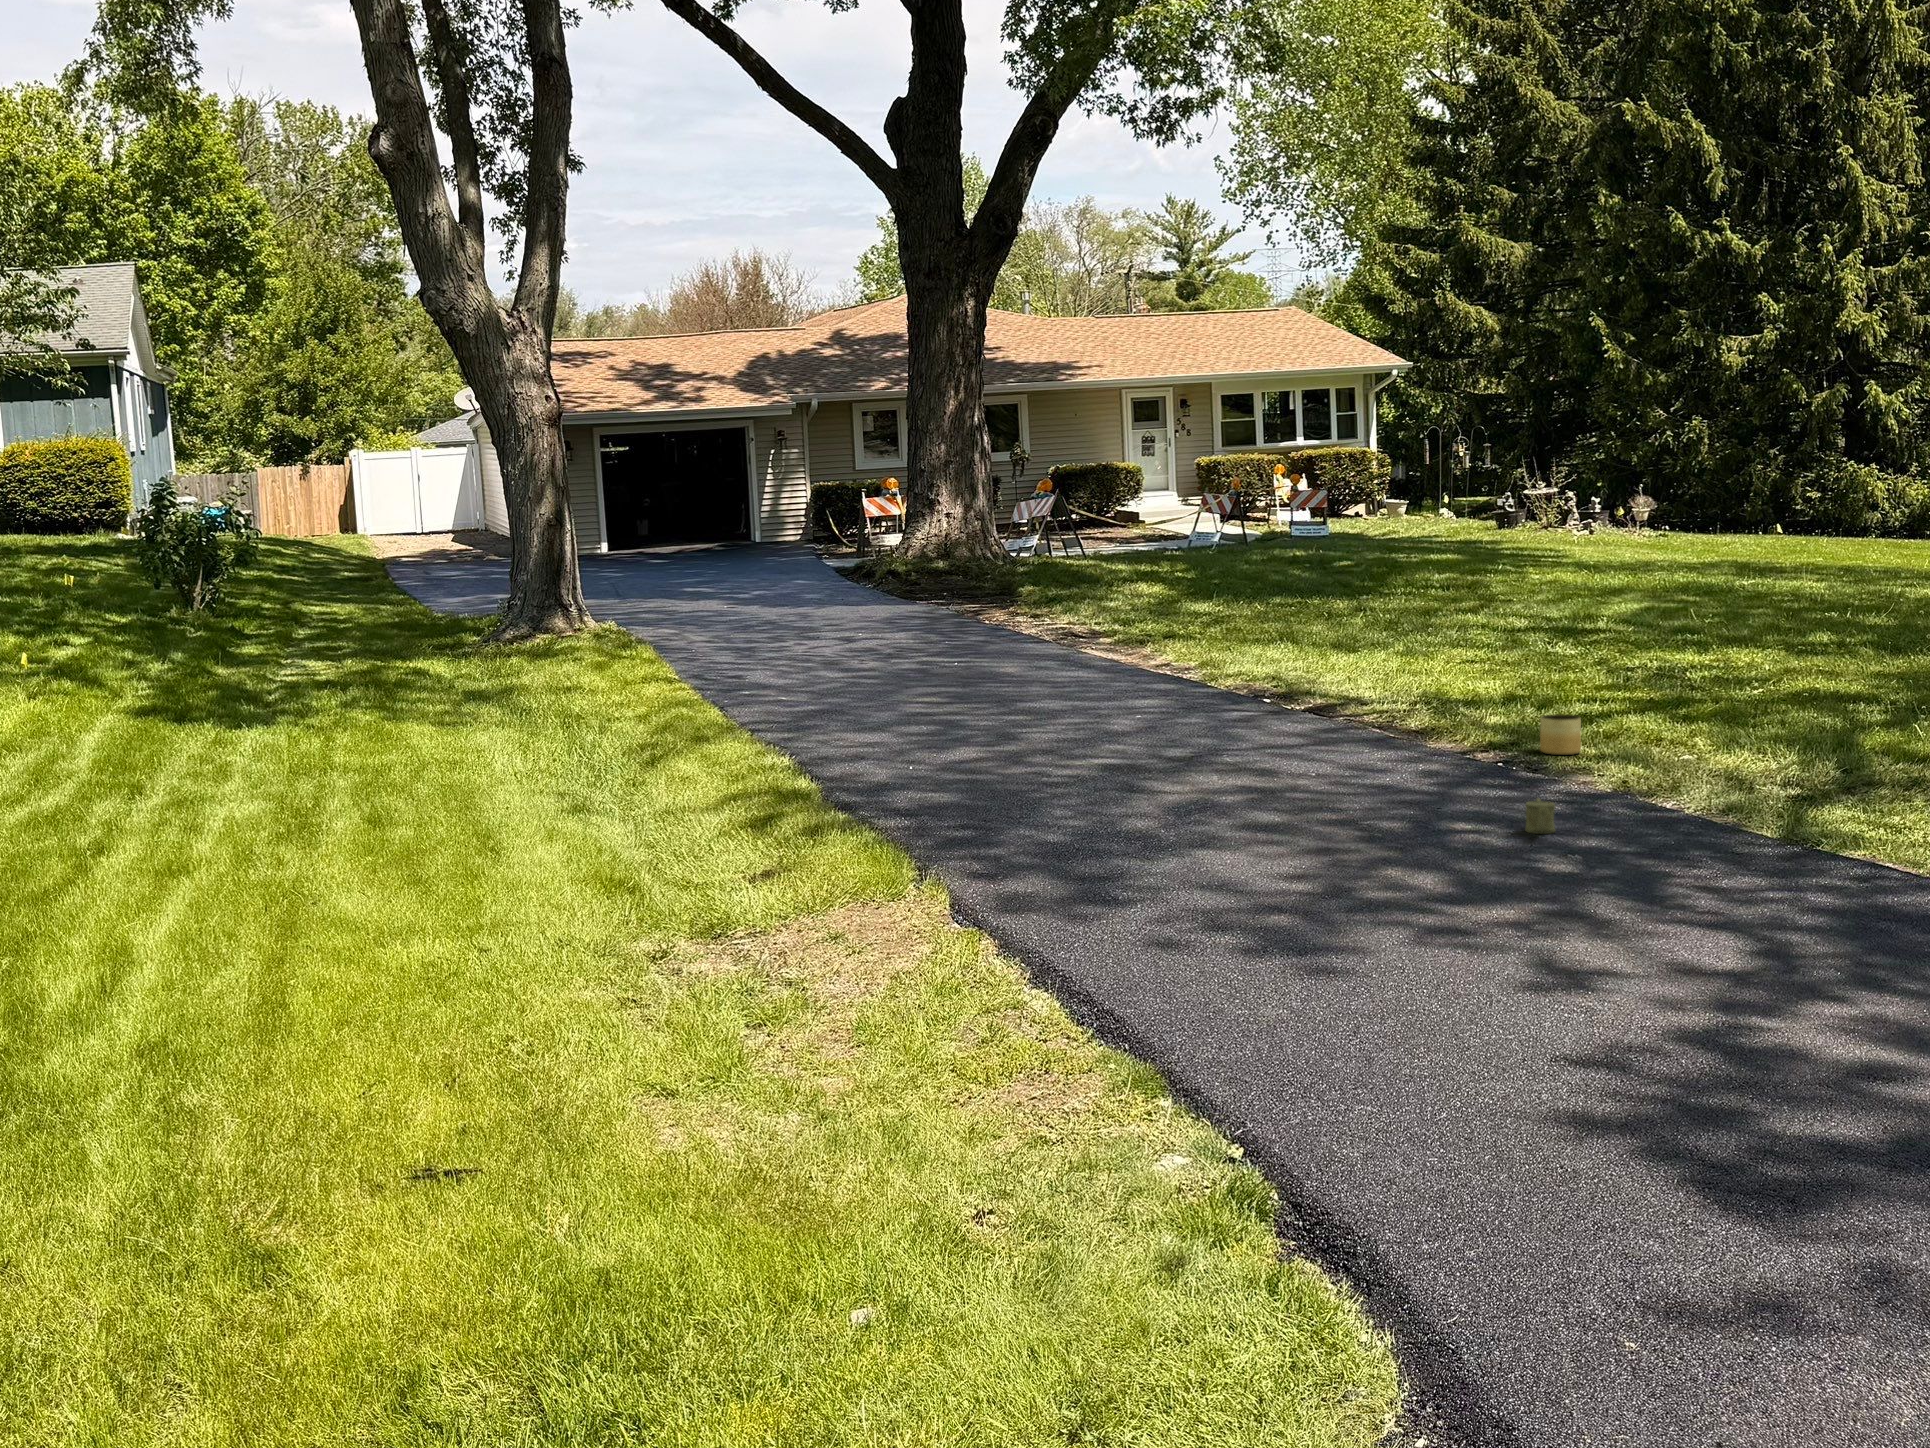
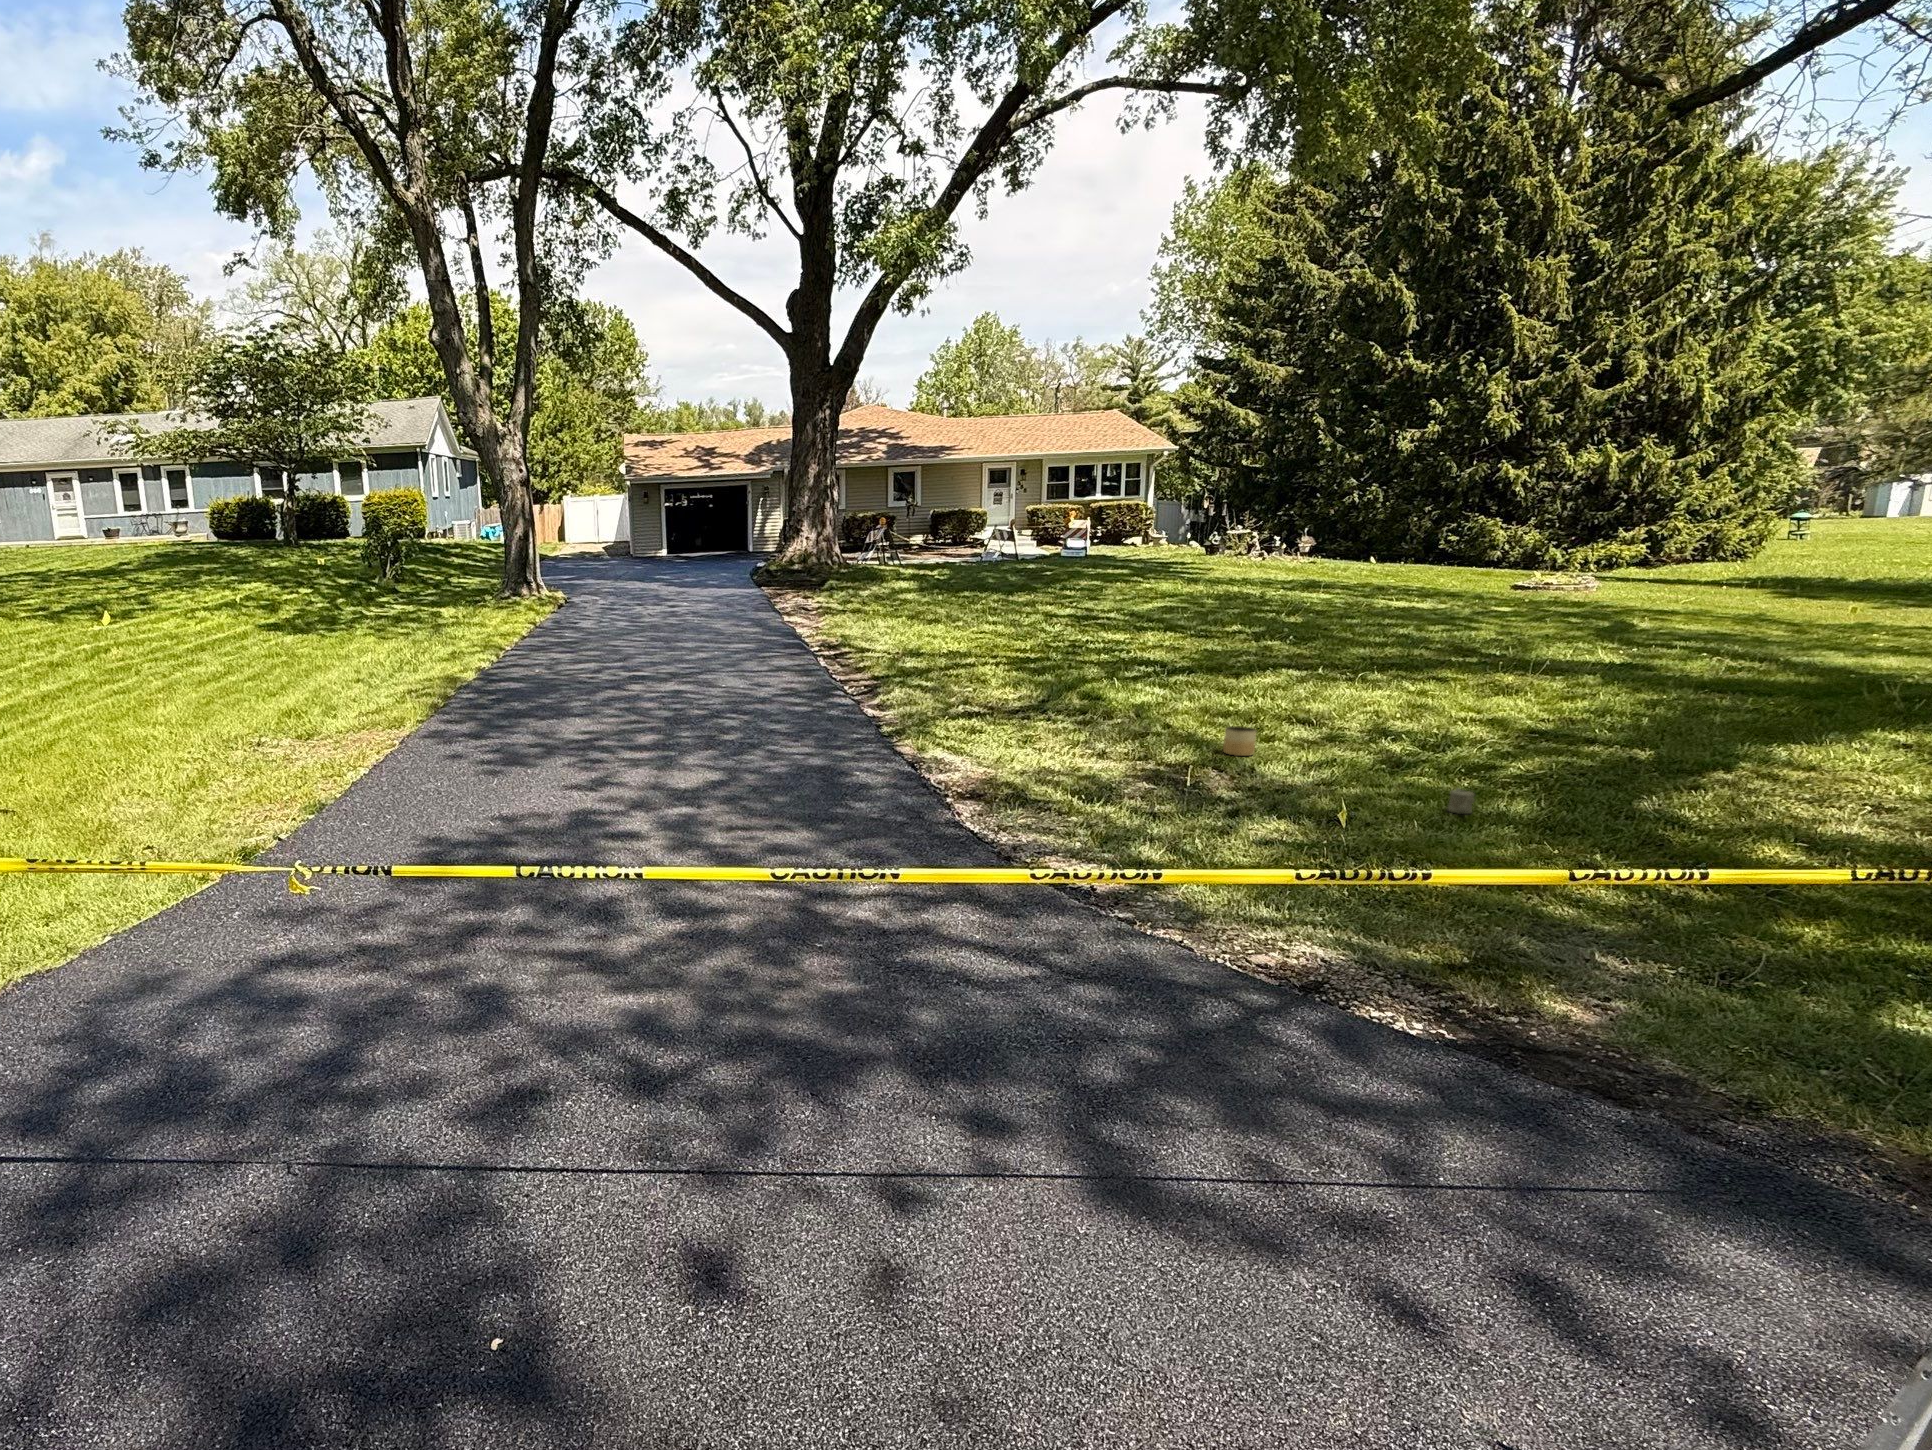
watering can: present [1525,798,1556,834] -> present [1448,788,1474,814]

